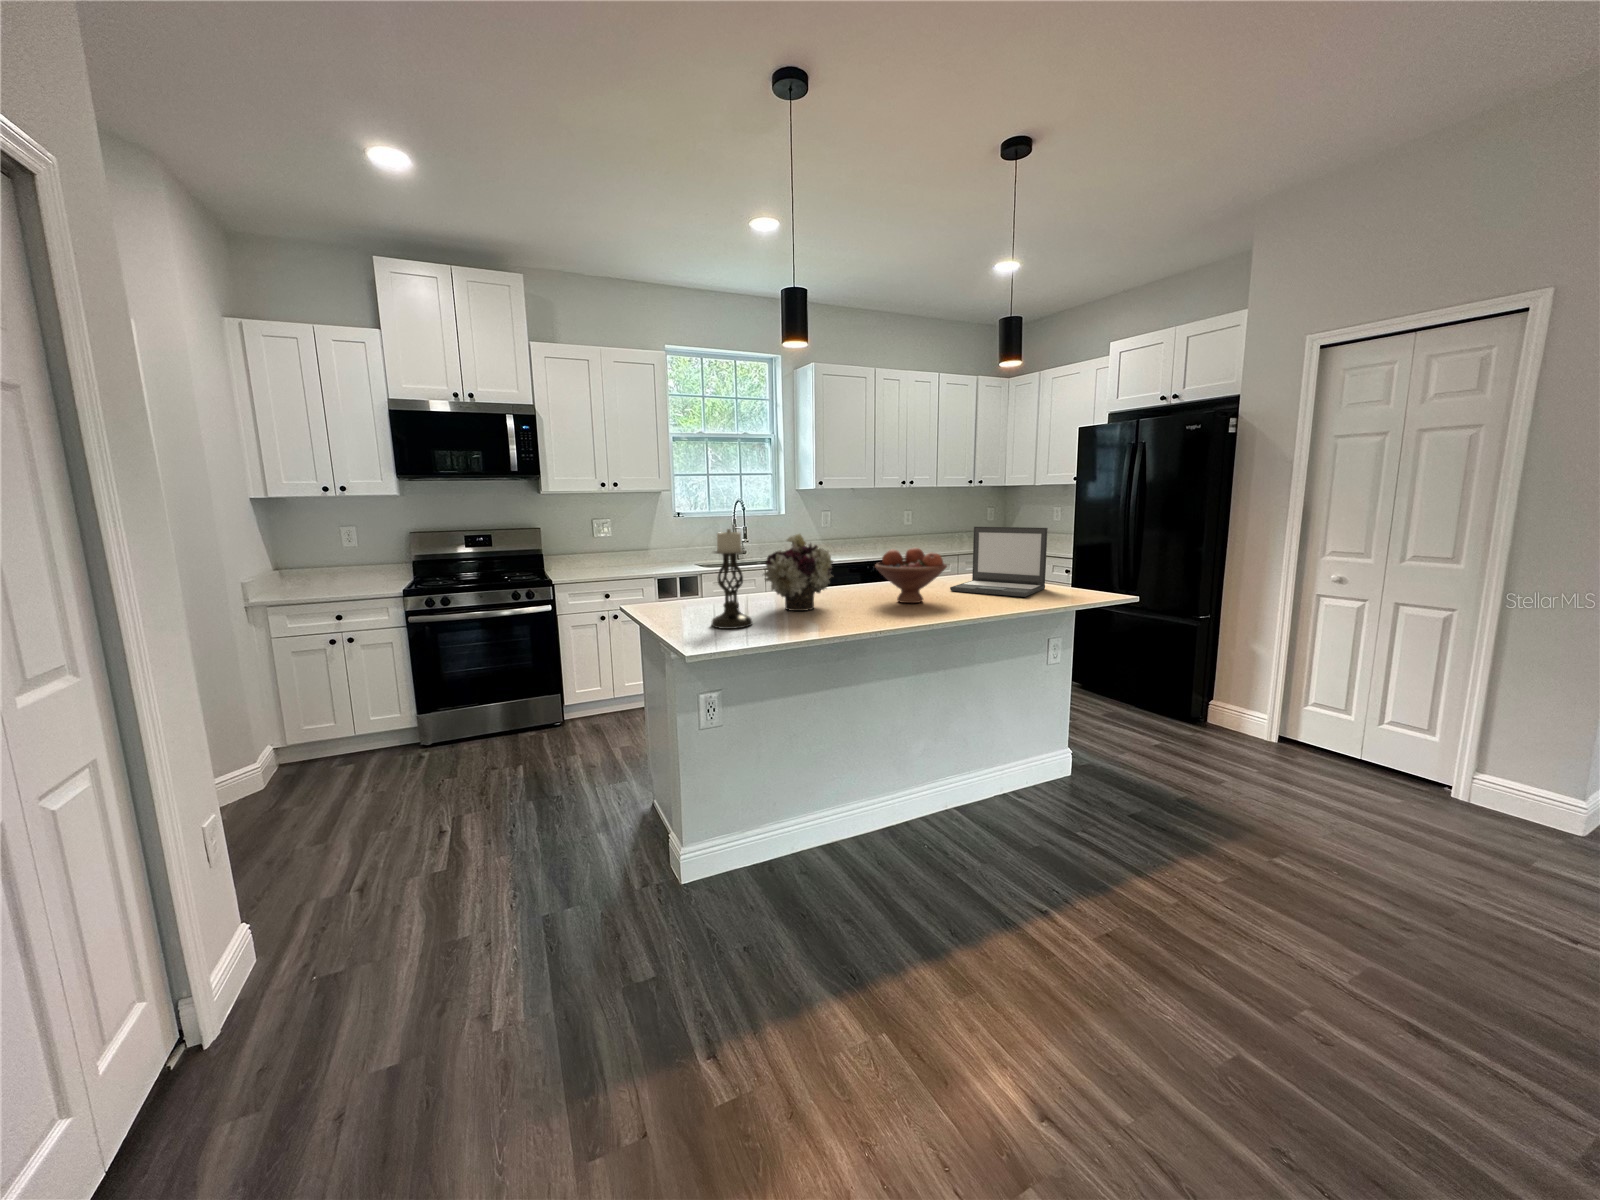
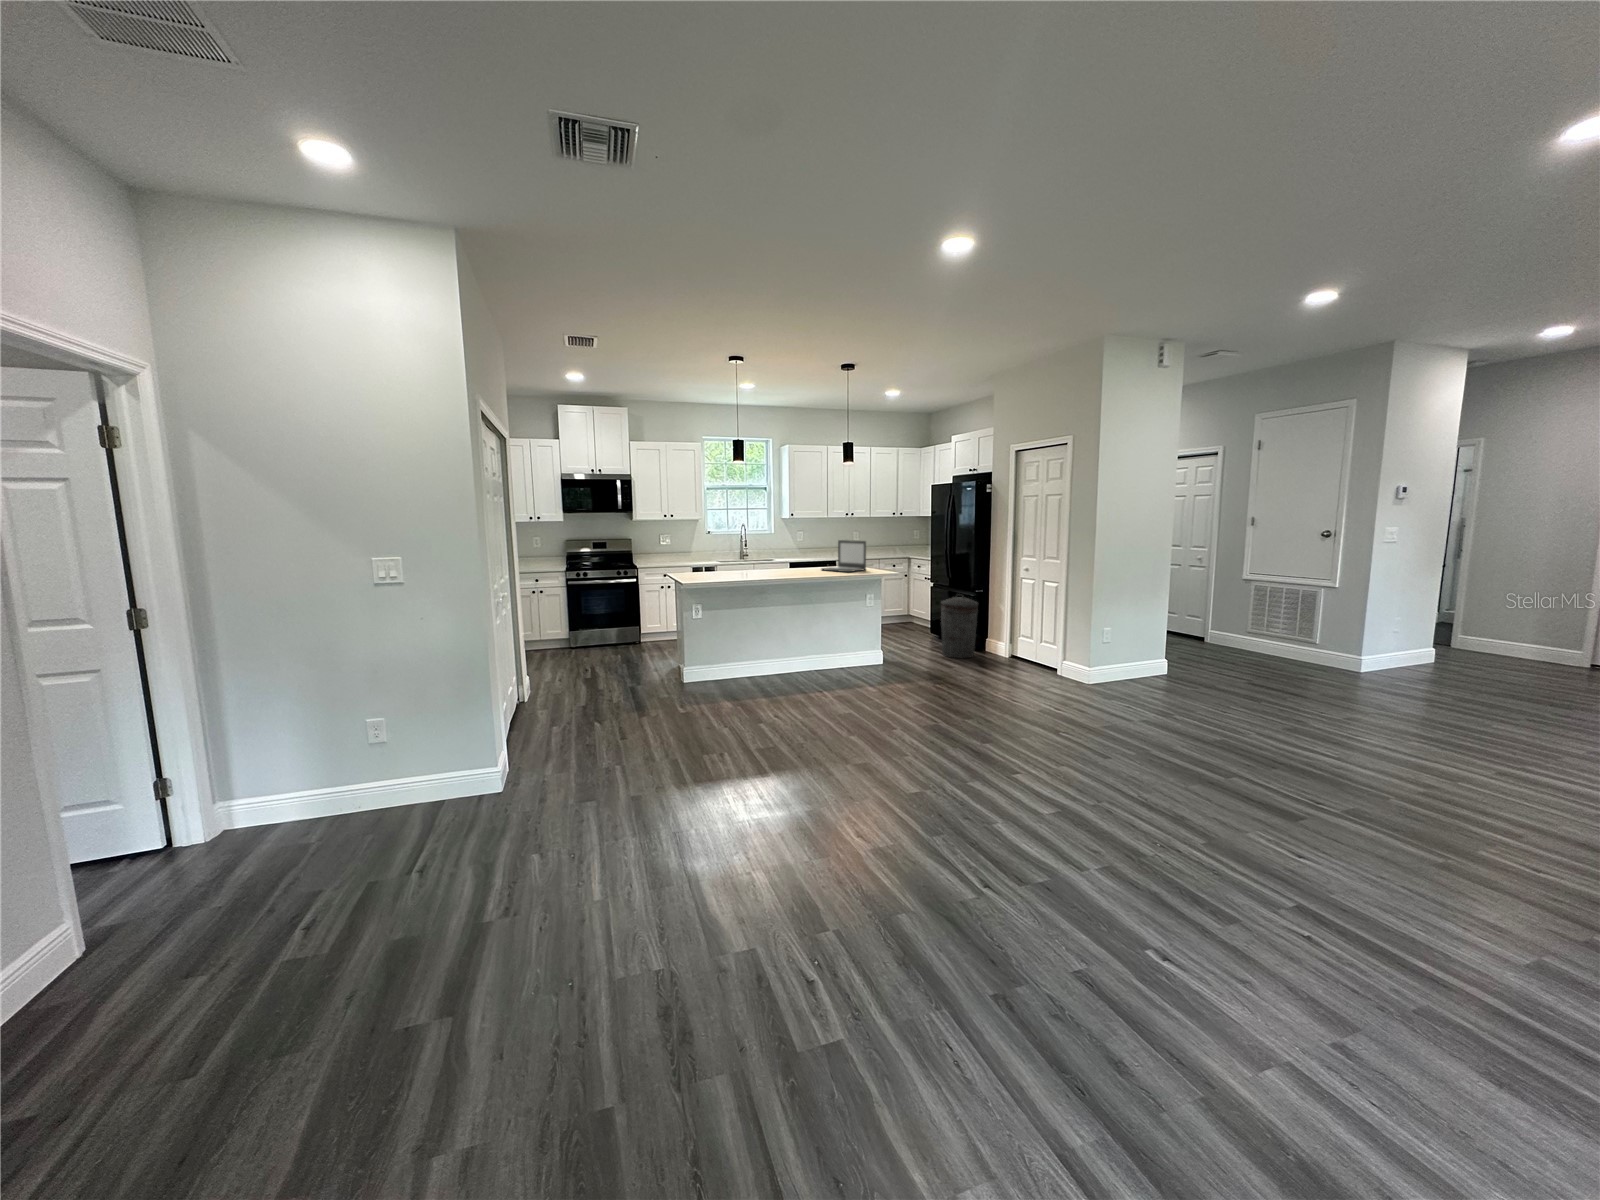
candle holder: present [711,529,752,629] -> none [702,539,719,579]
flower arrangement: present [764,534,833,611] -> none [726,541,760,575]
fruit bowl: present [875,548,947,603] -> none [779,549,811,573]
trash can: none [1137,624,1217,746] -> present [941,595,978,658]

